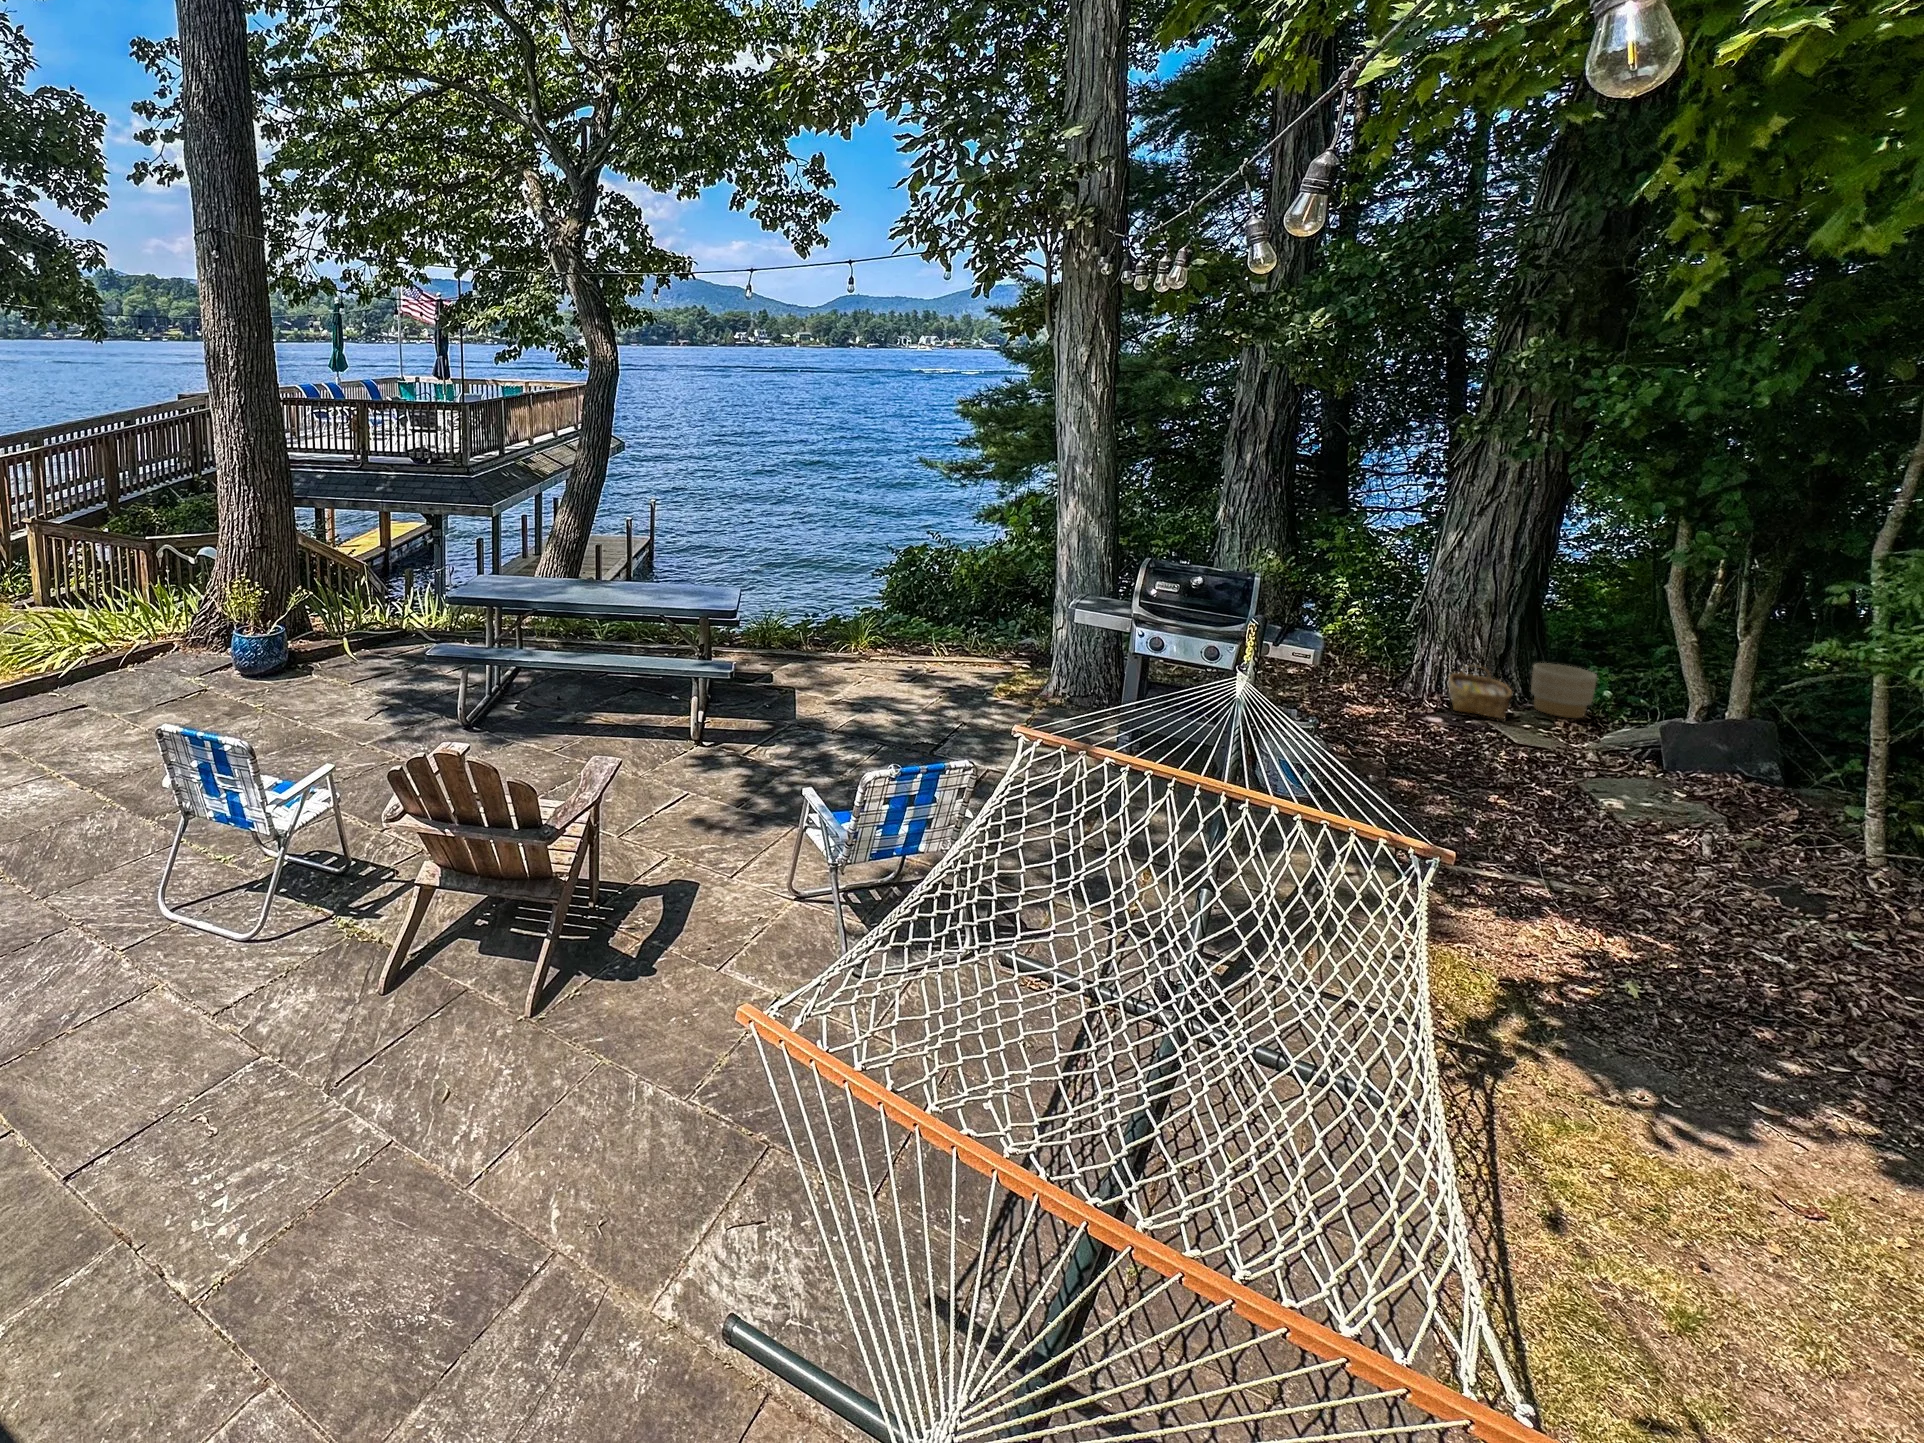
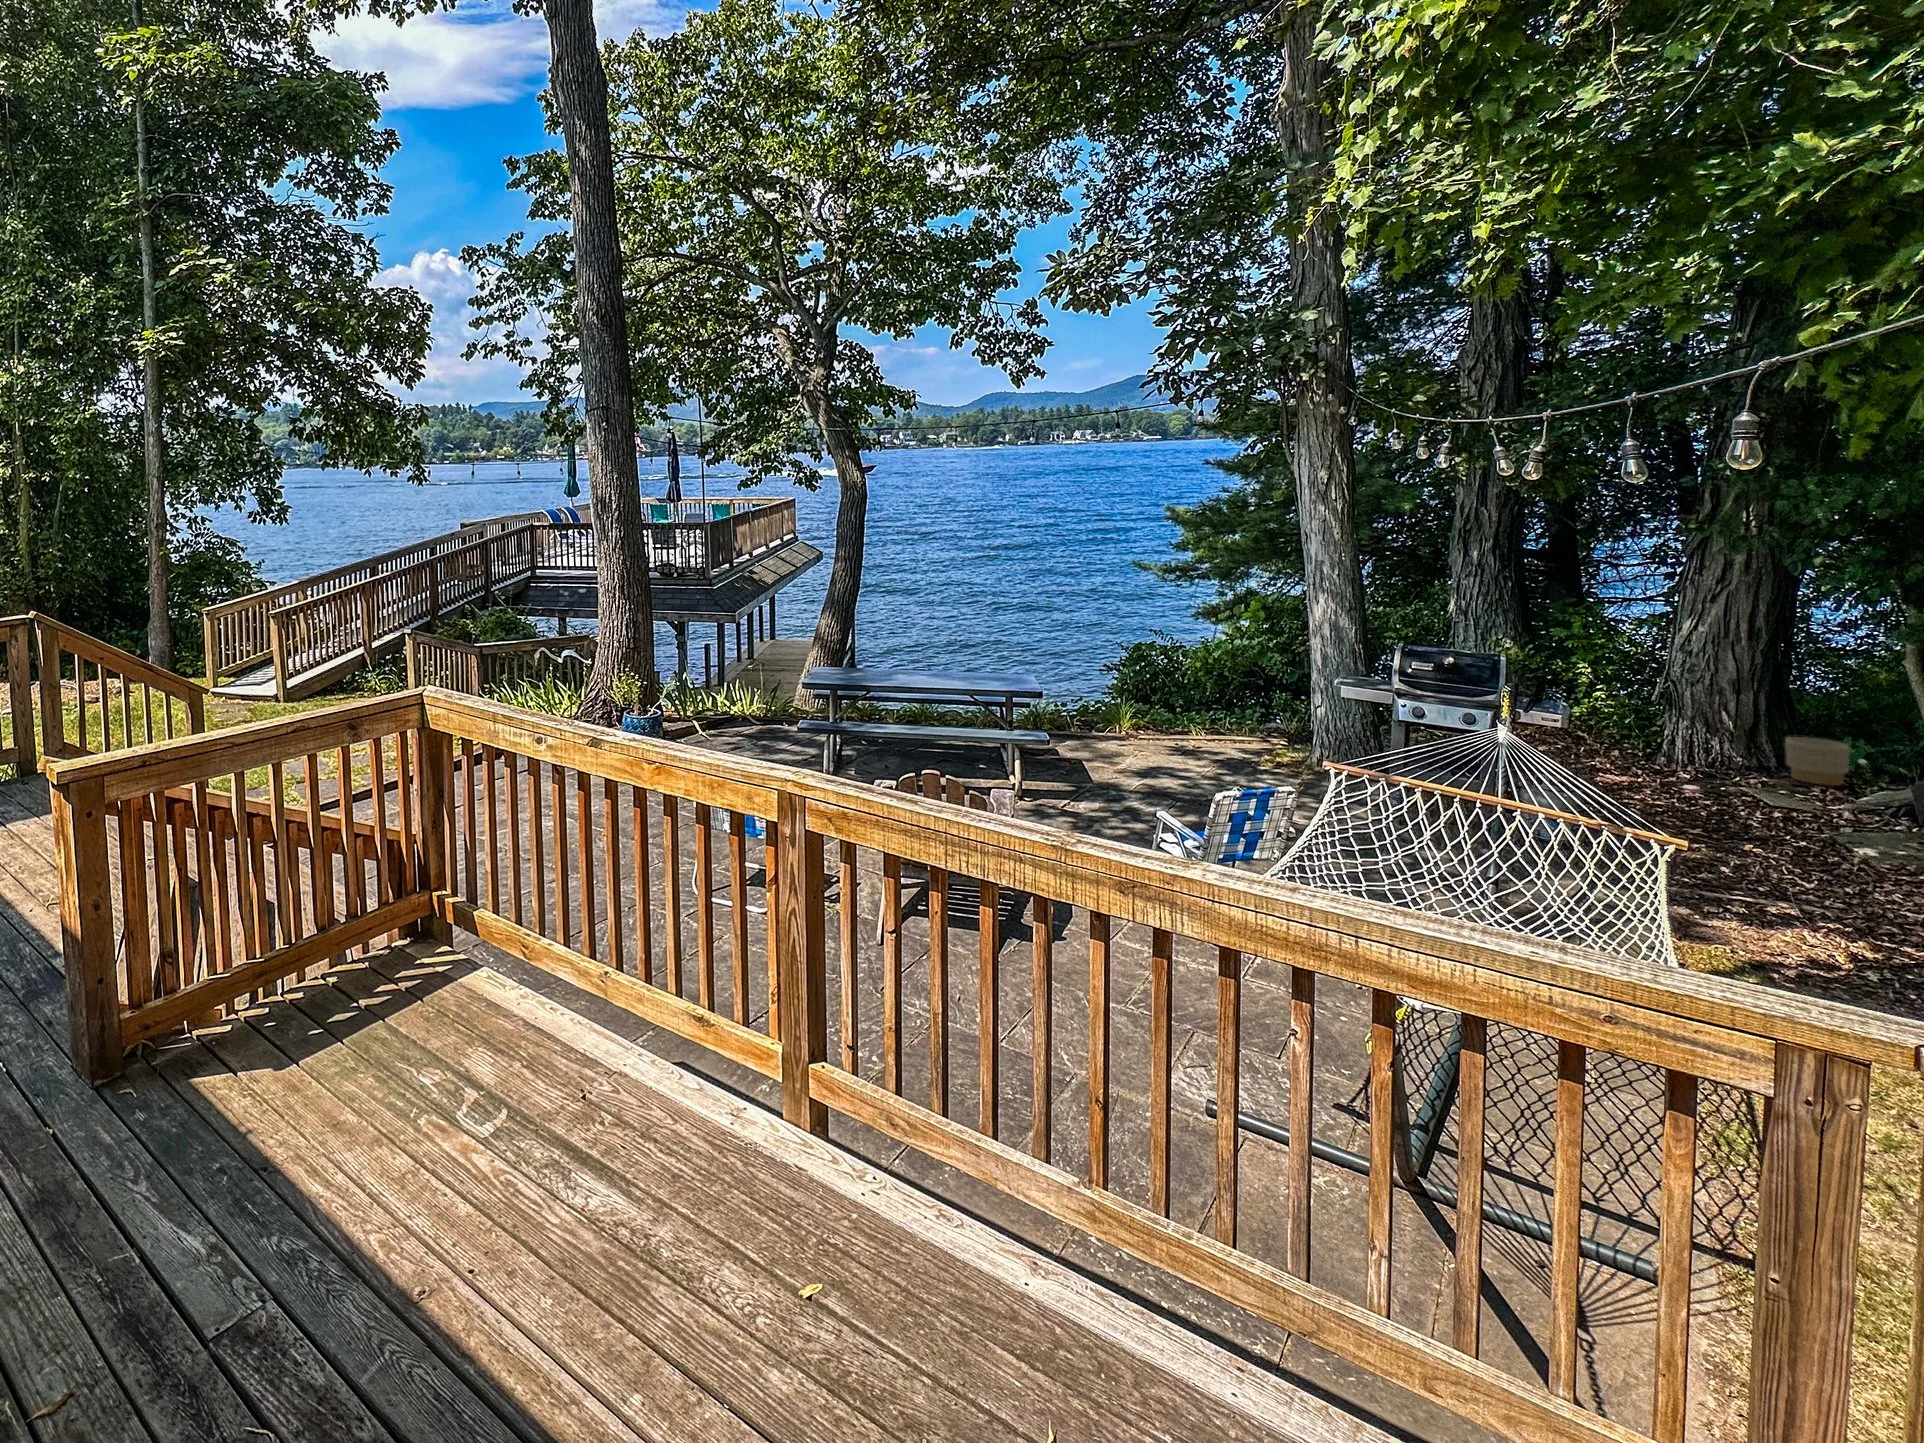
woven basket: present [1449,667,1512,719] -> none [1702,739,1766,786]

